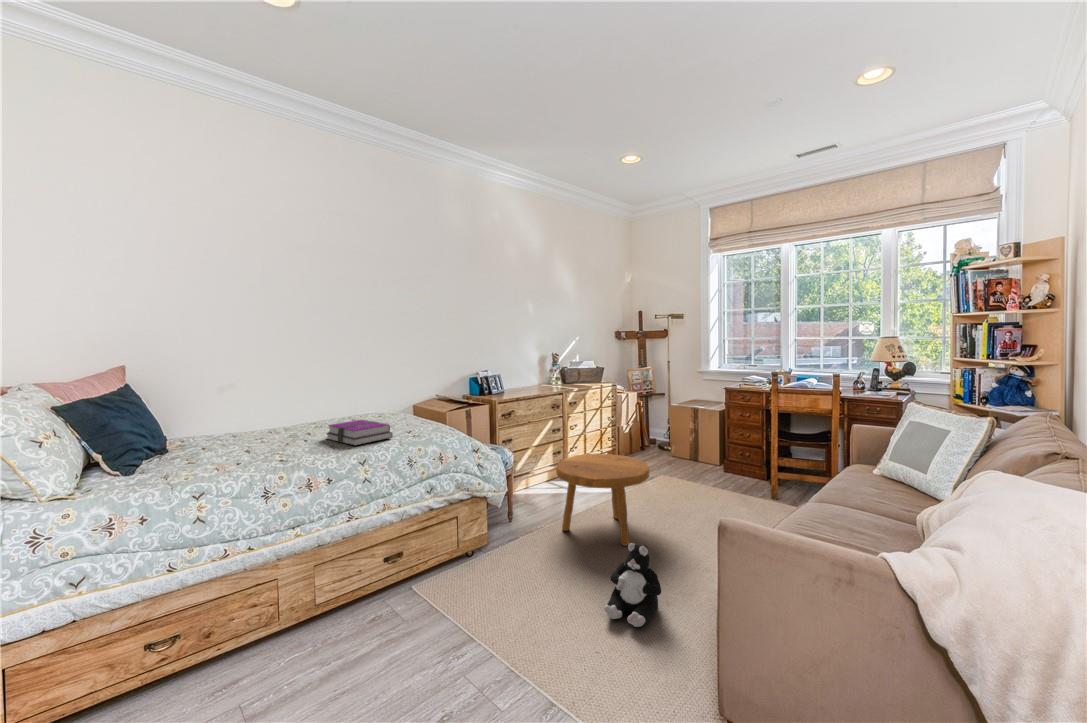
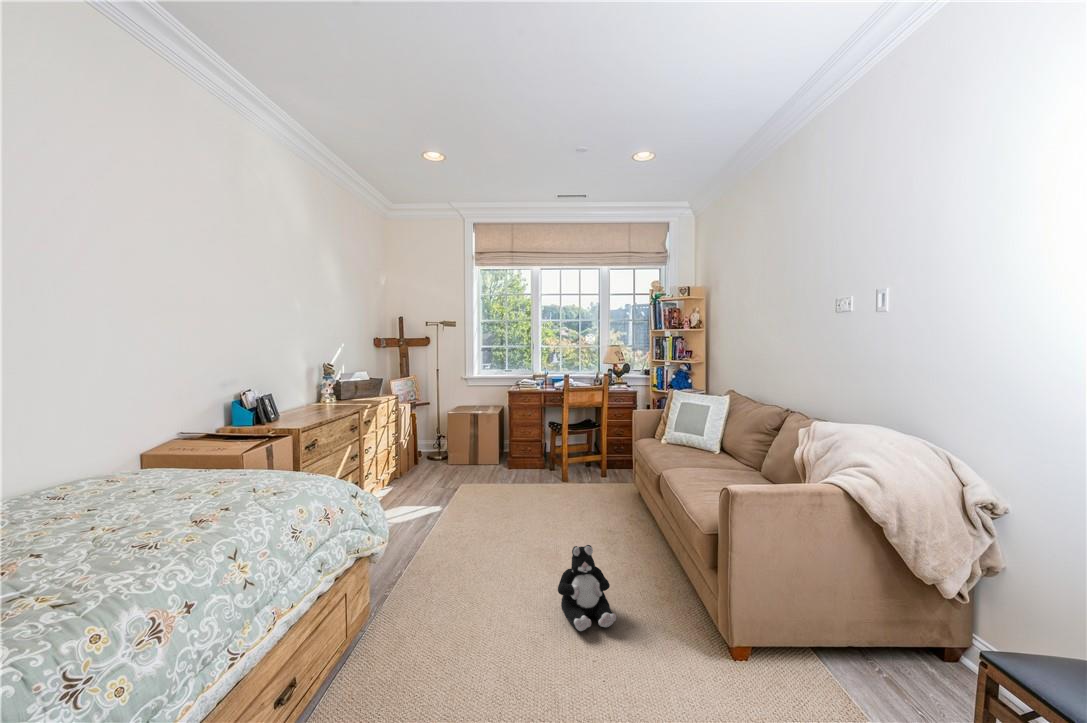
hardback book: present [327,420,393,445] -> none [82,482,239,537]
footstool: present [556,454,649,546] -> none [417,468,519,567]

